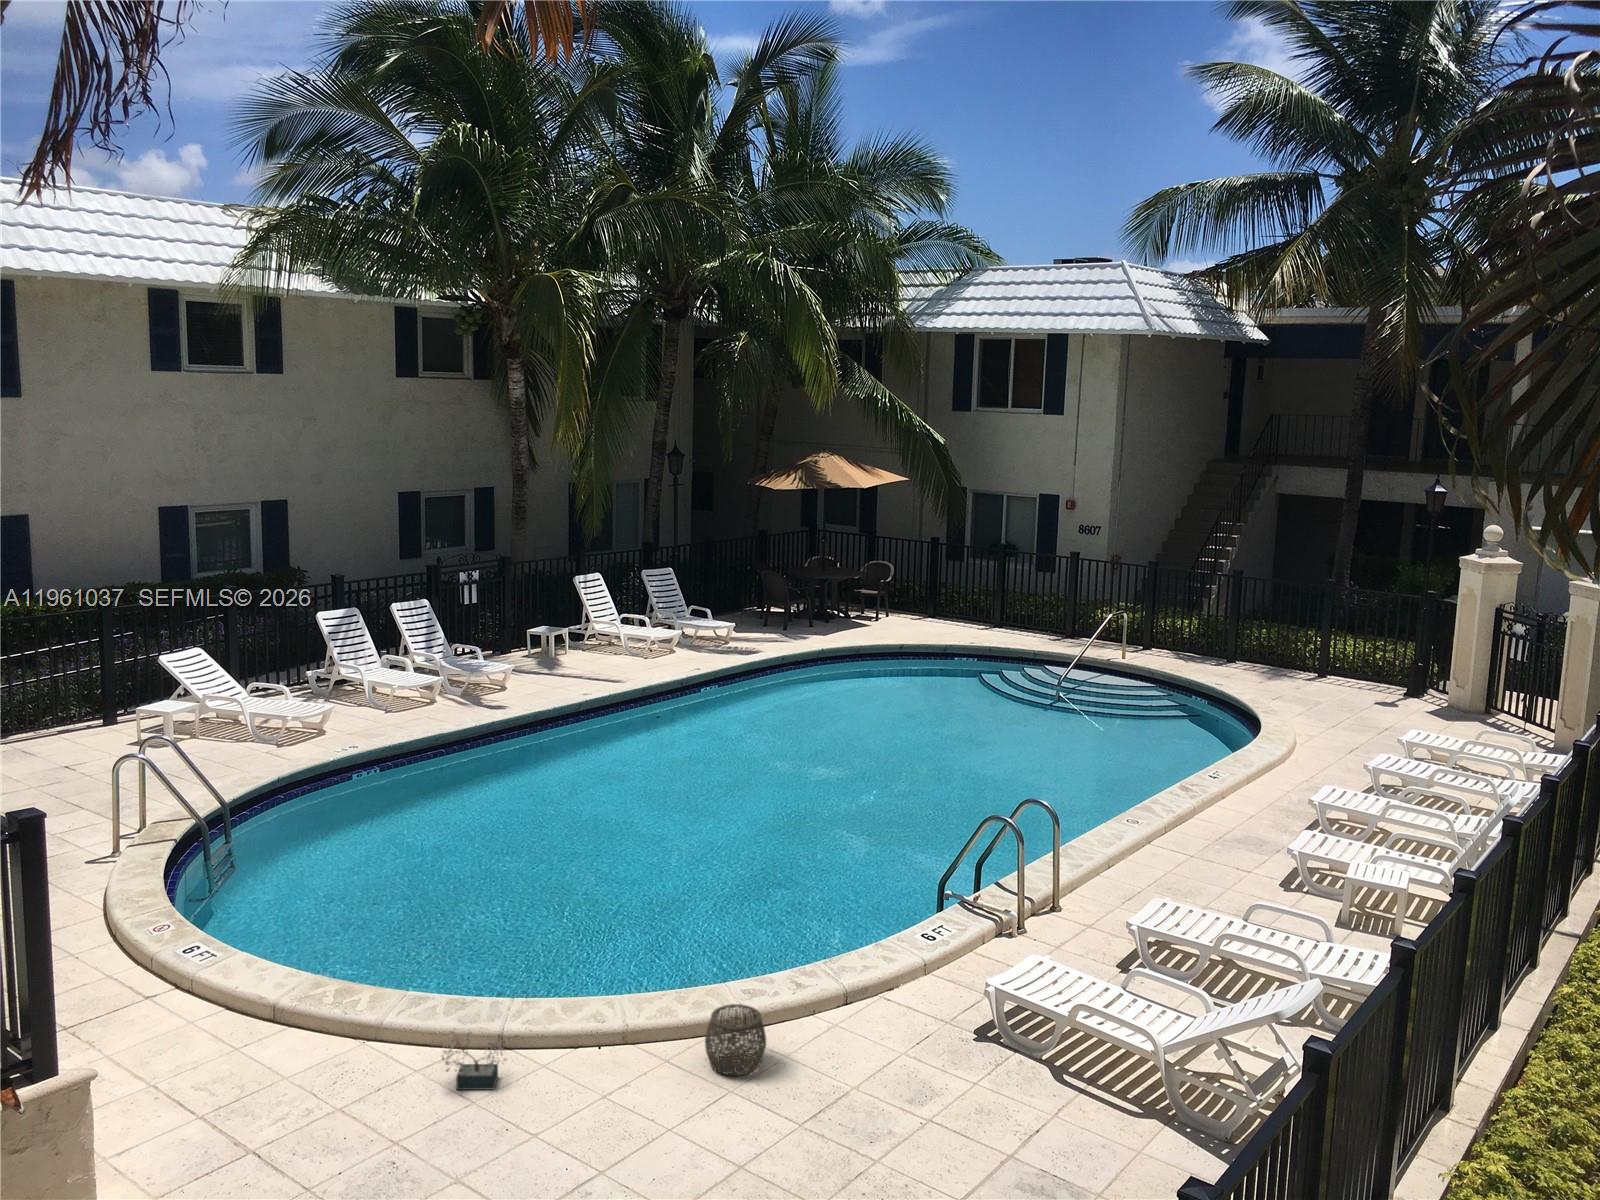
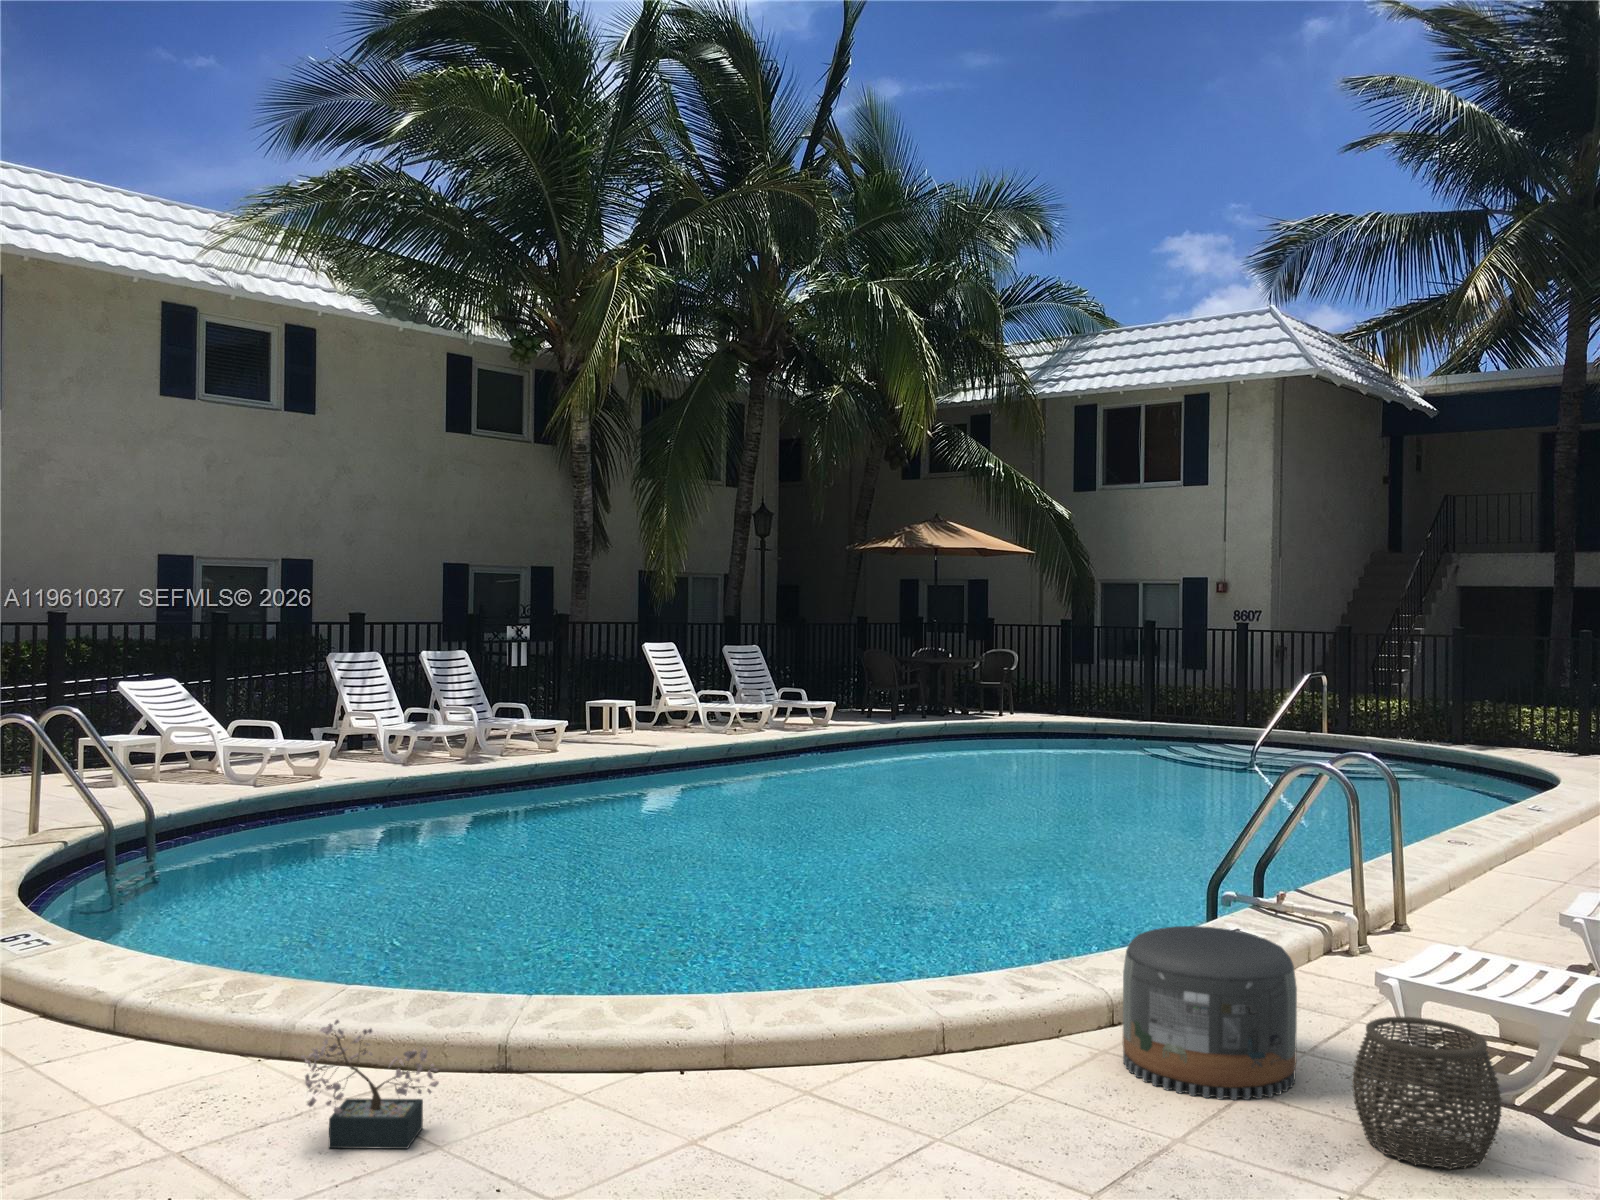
pouf: none [850,956,935,1052] -> present [1123,926,1297,1100]
woven basket: present [705,1004,766,1076] -> present [1352,1017,1502,1170]

